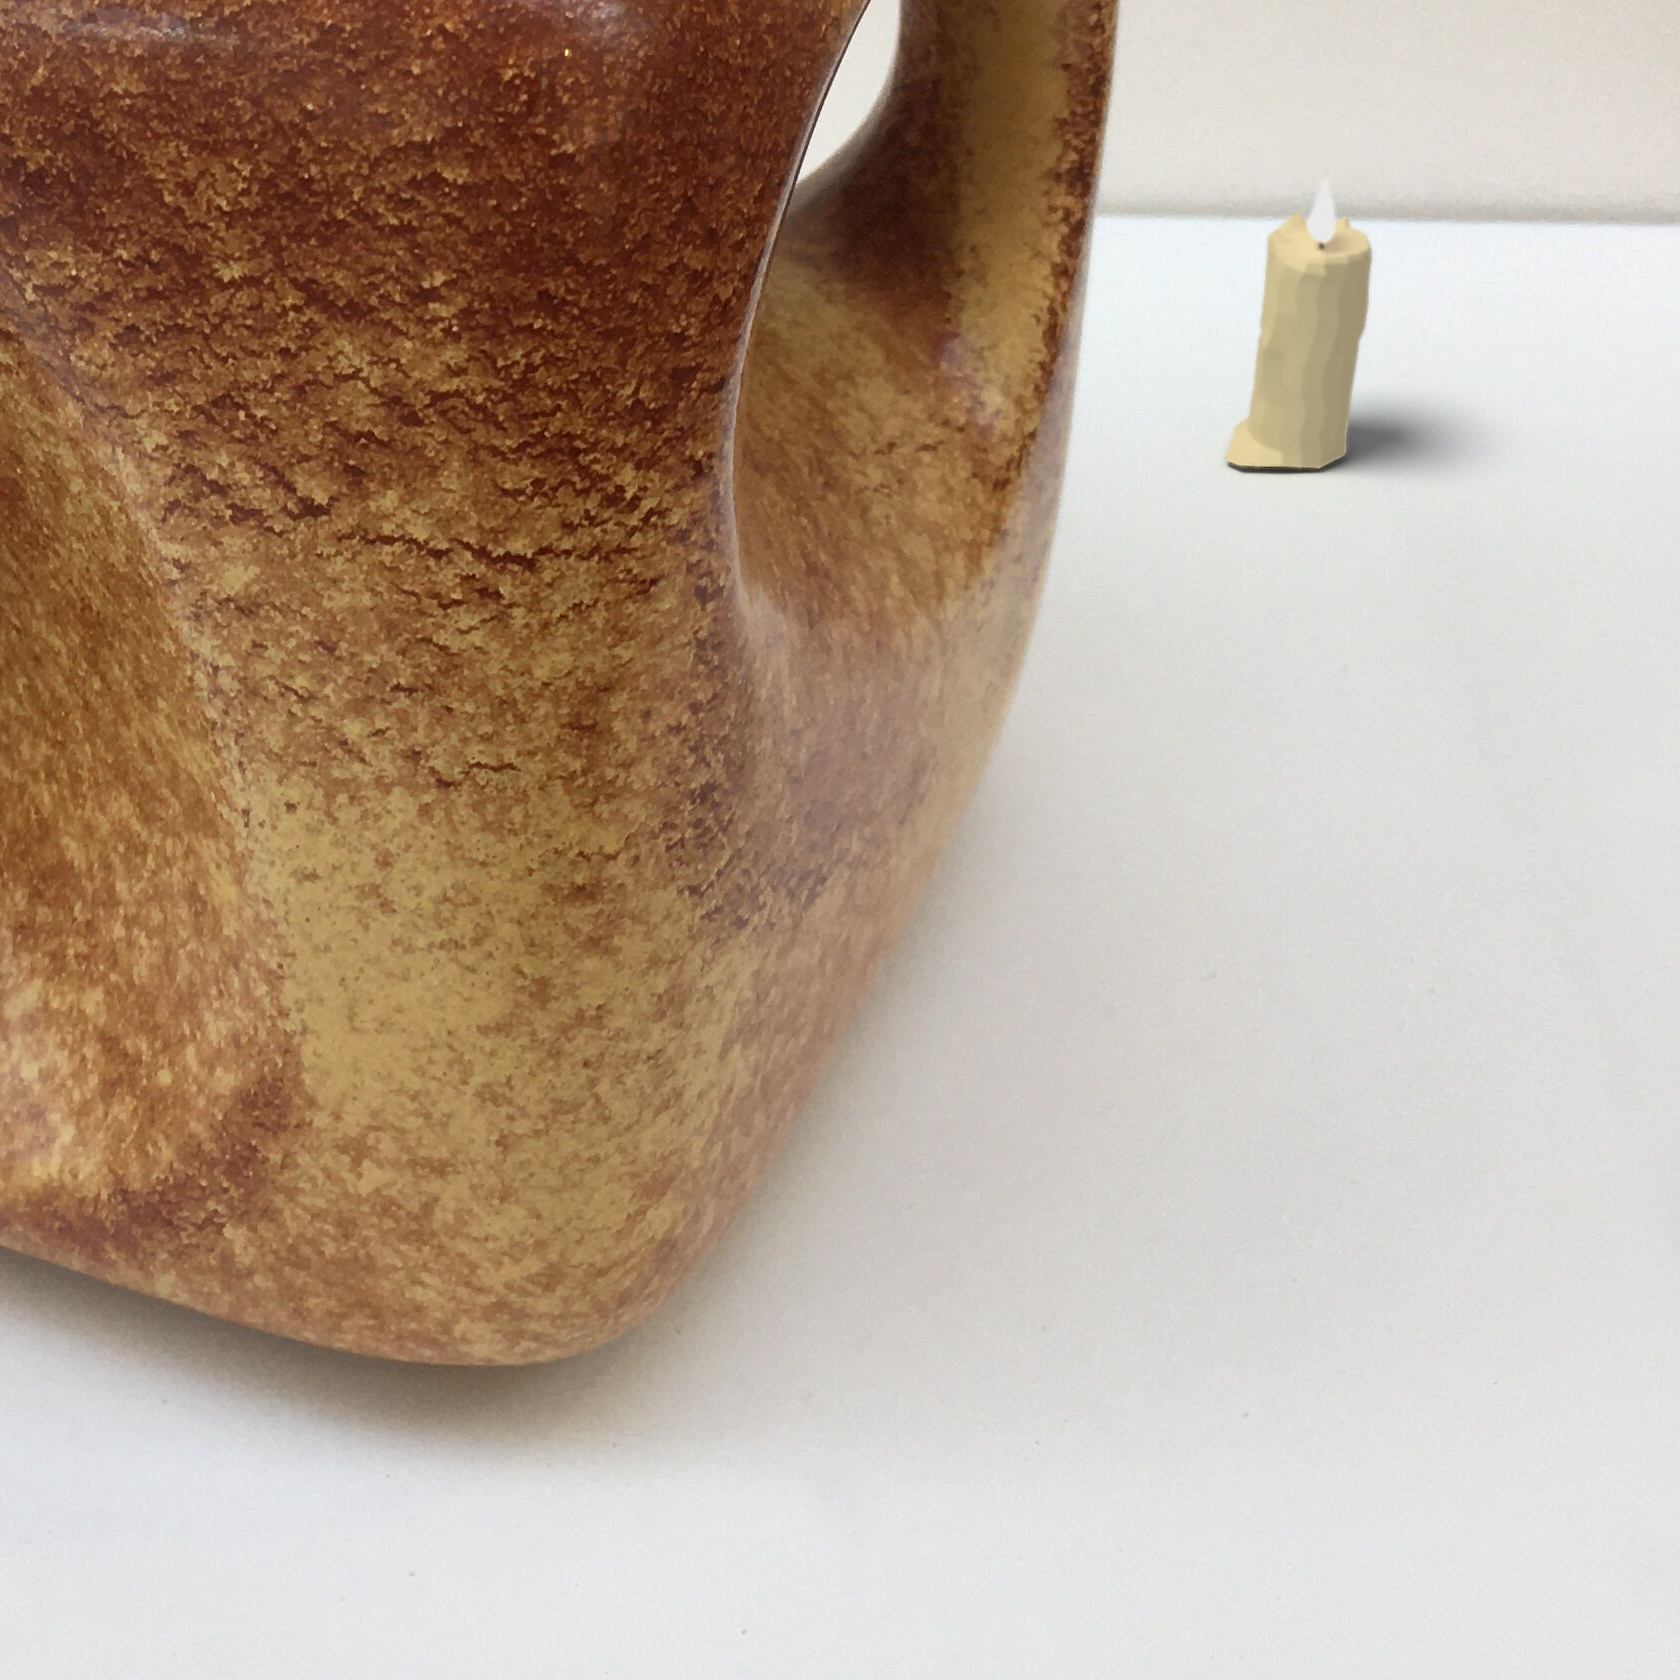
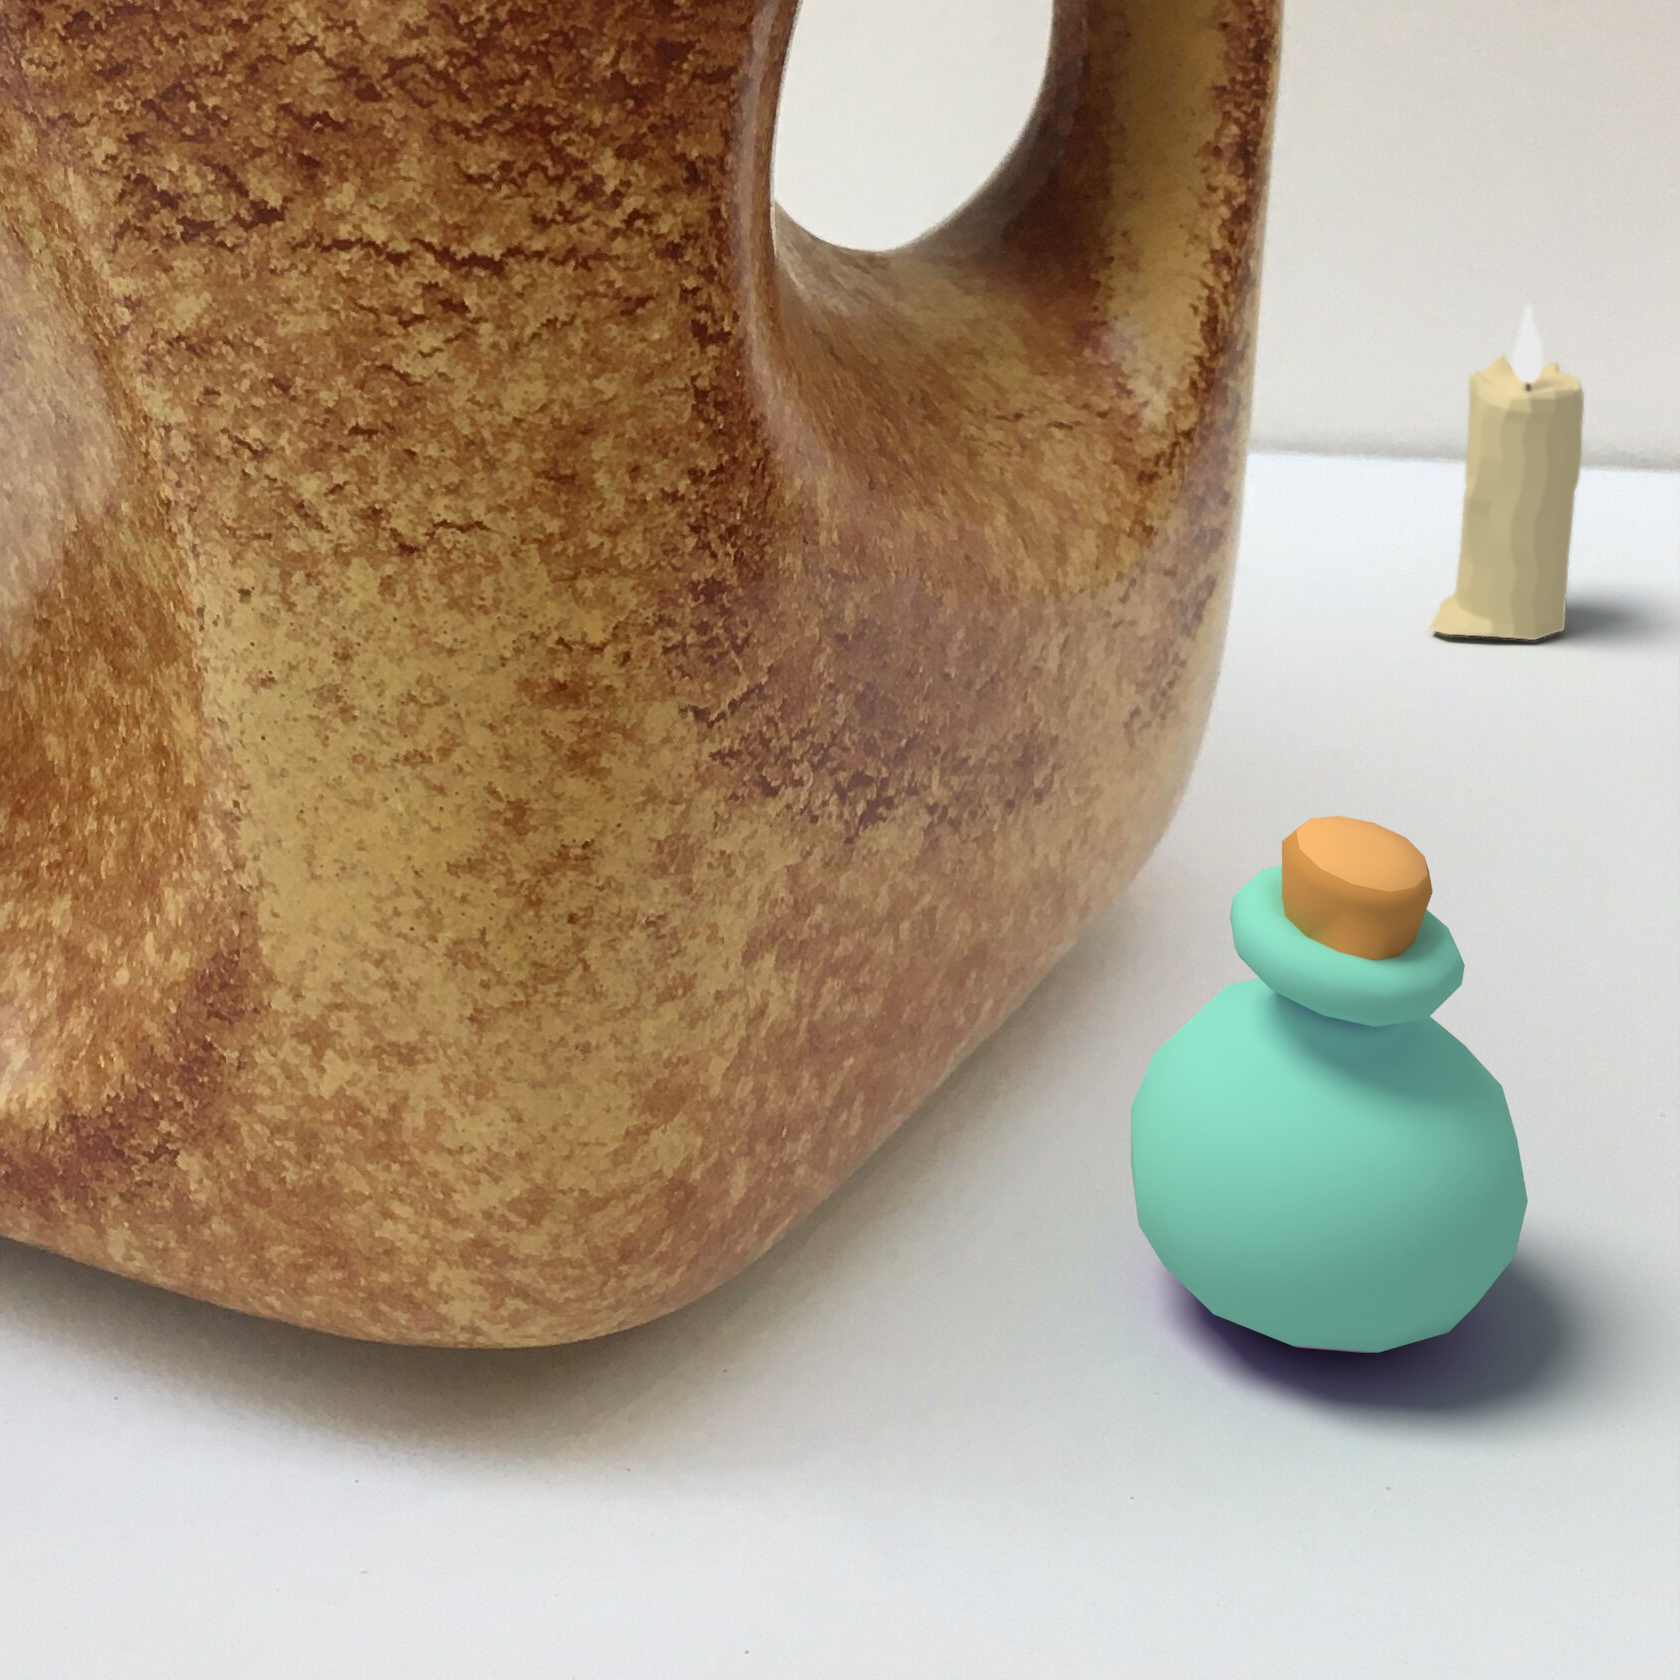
perfume bottle: none [1023,860,1366,1300] -> present [1131,816,1528,1353]

